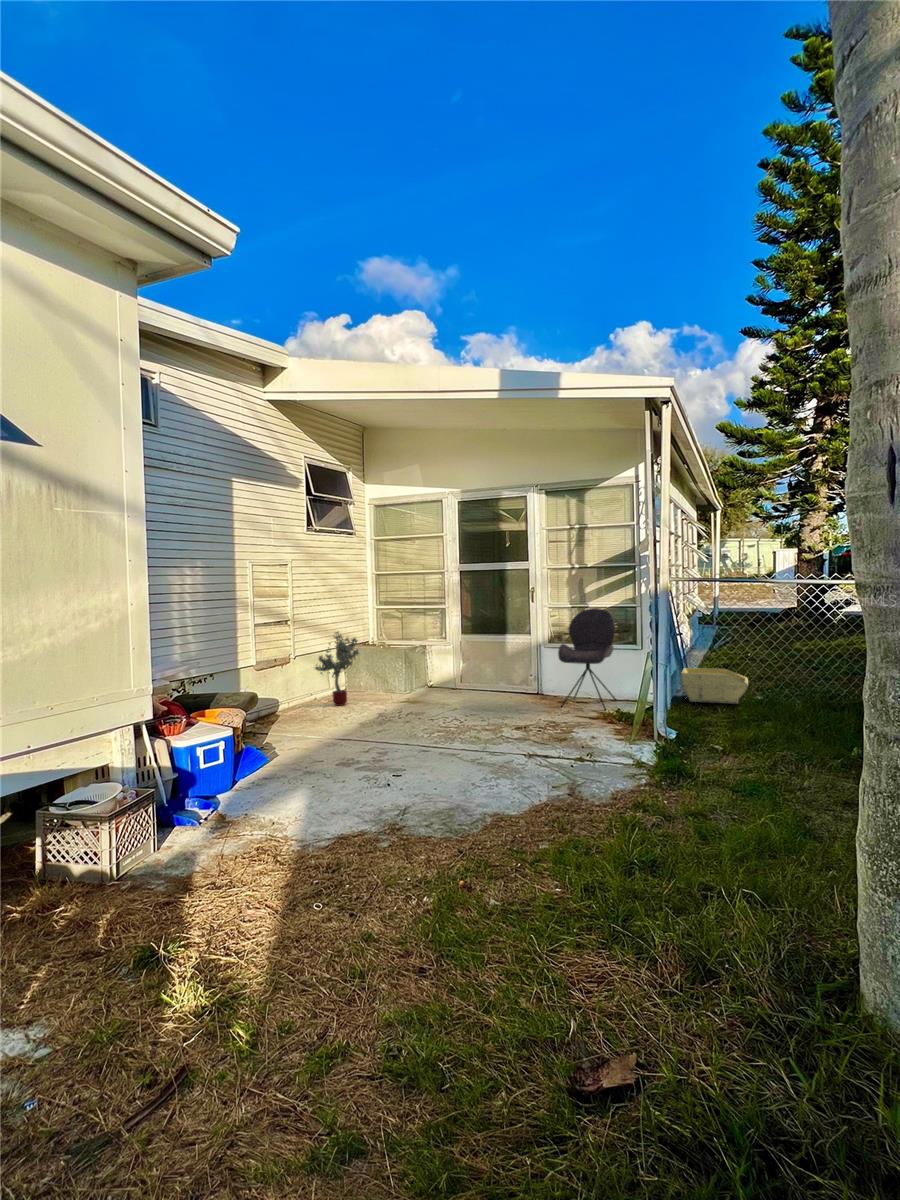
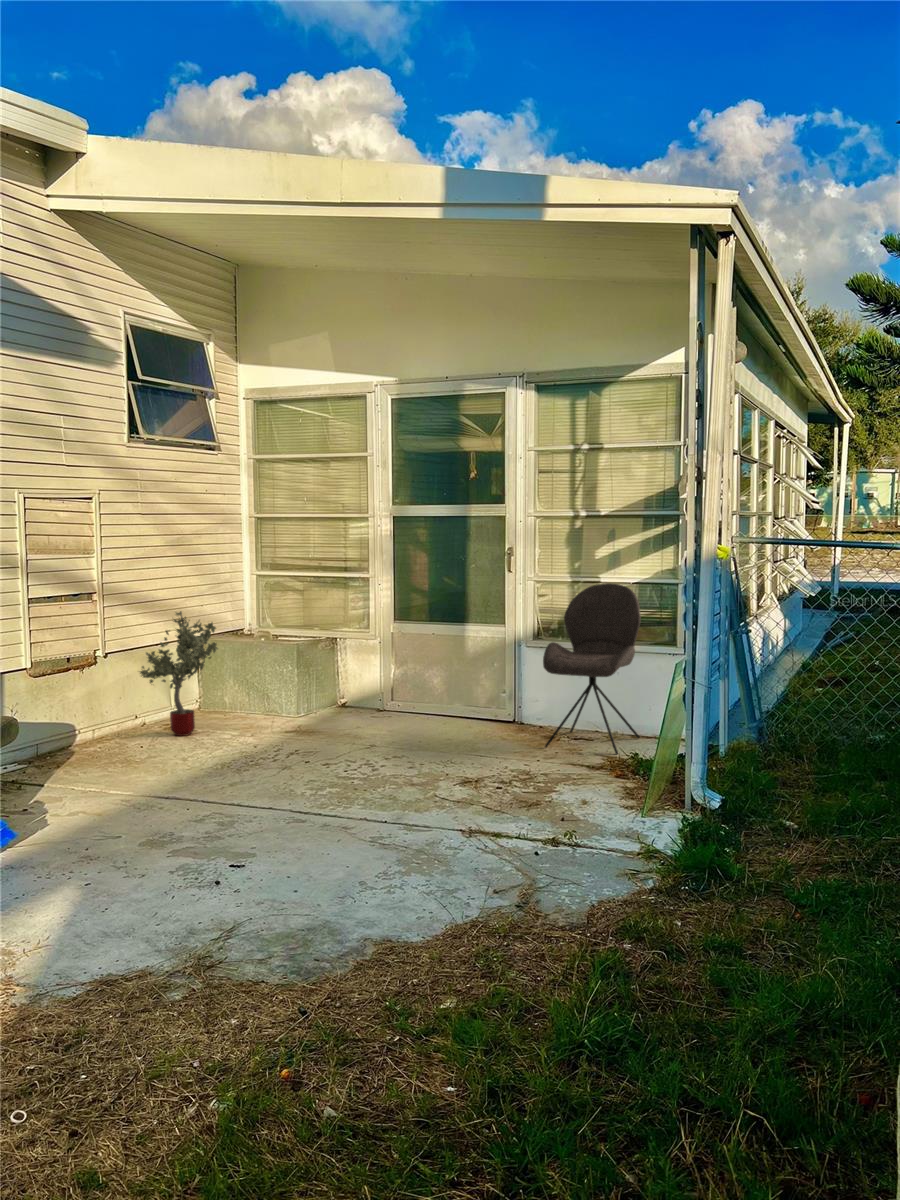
storage bin: present [681,668,748,704] -> none [745,686,856,748]

